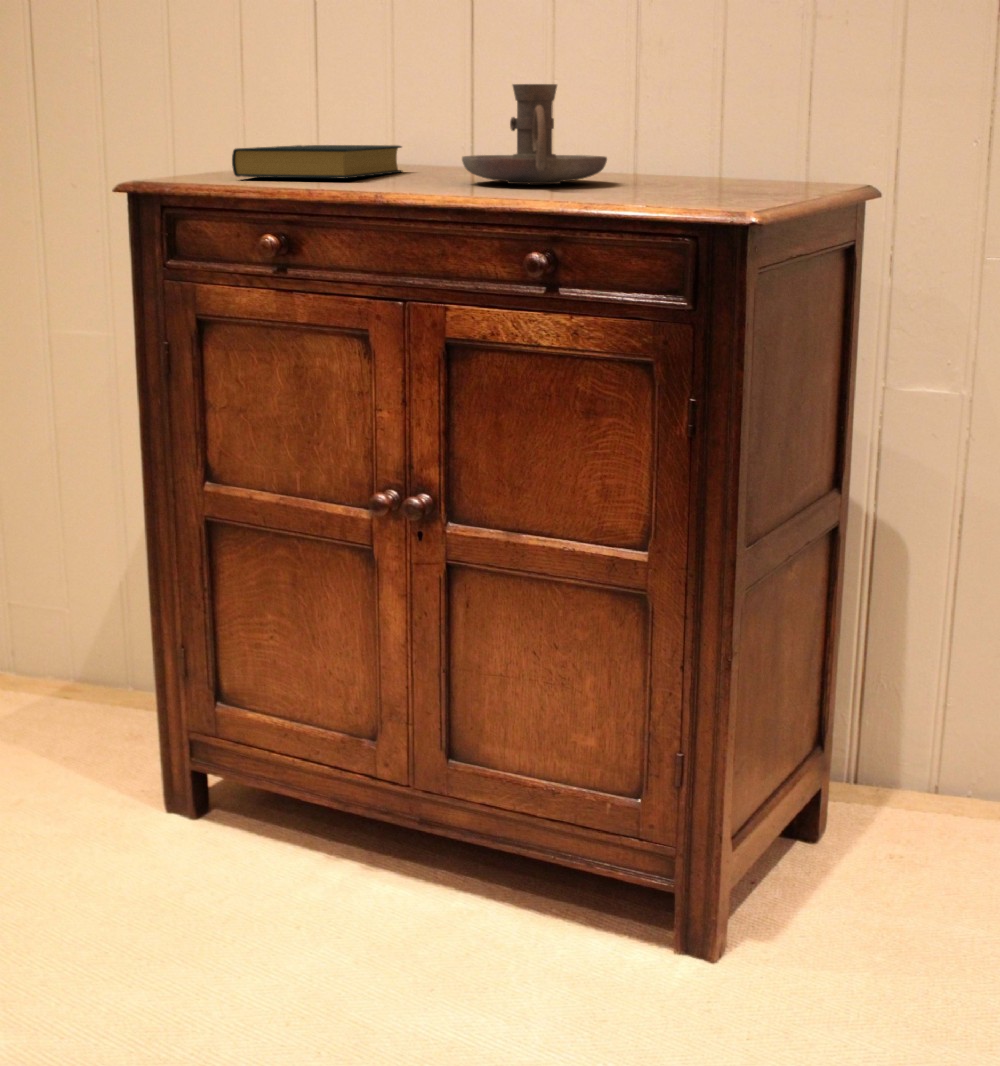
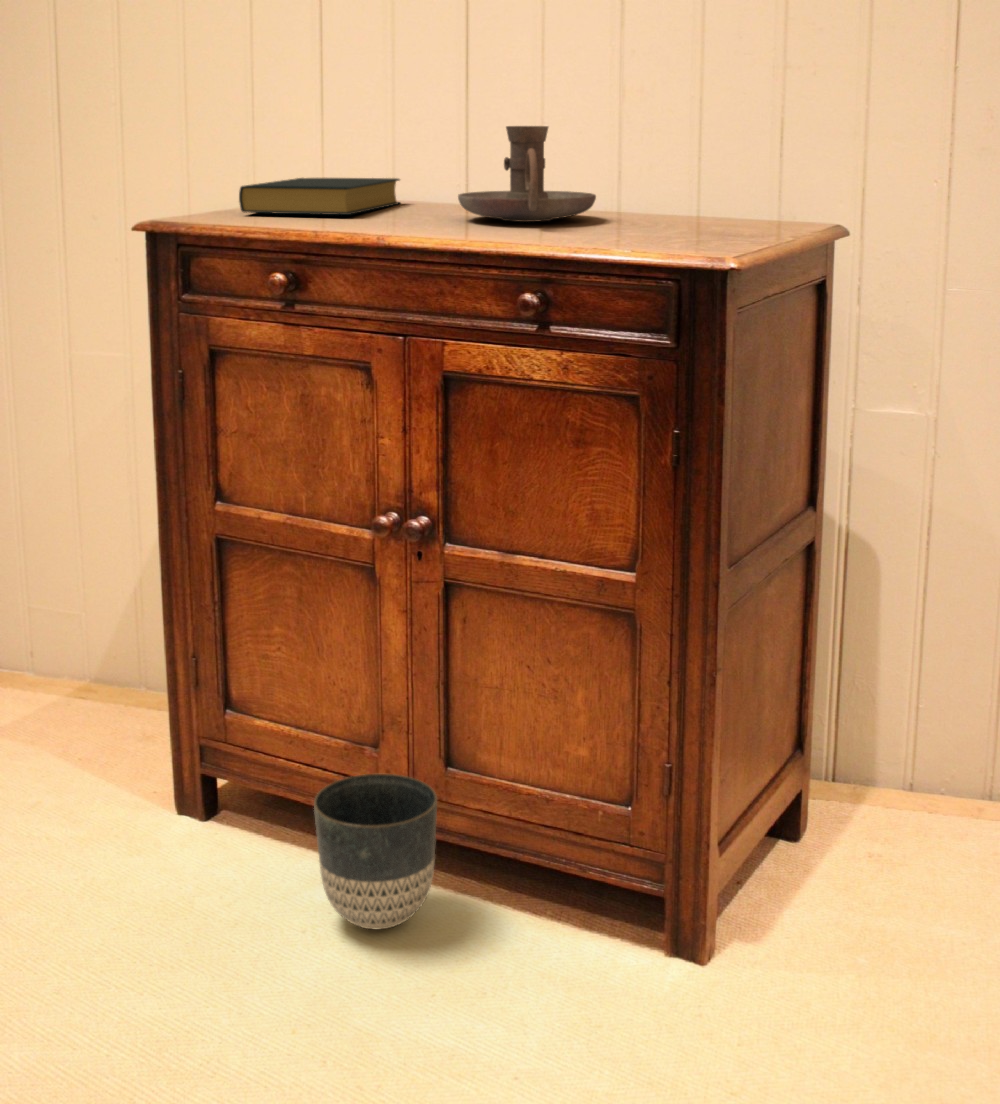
planter: none [306,768,437,934] -> present [314,774,437,929]

